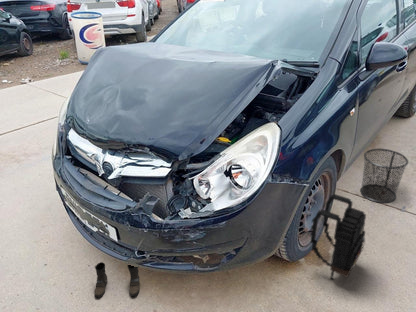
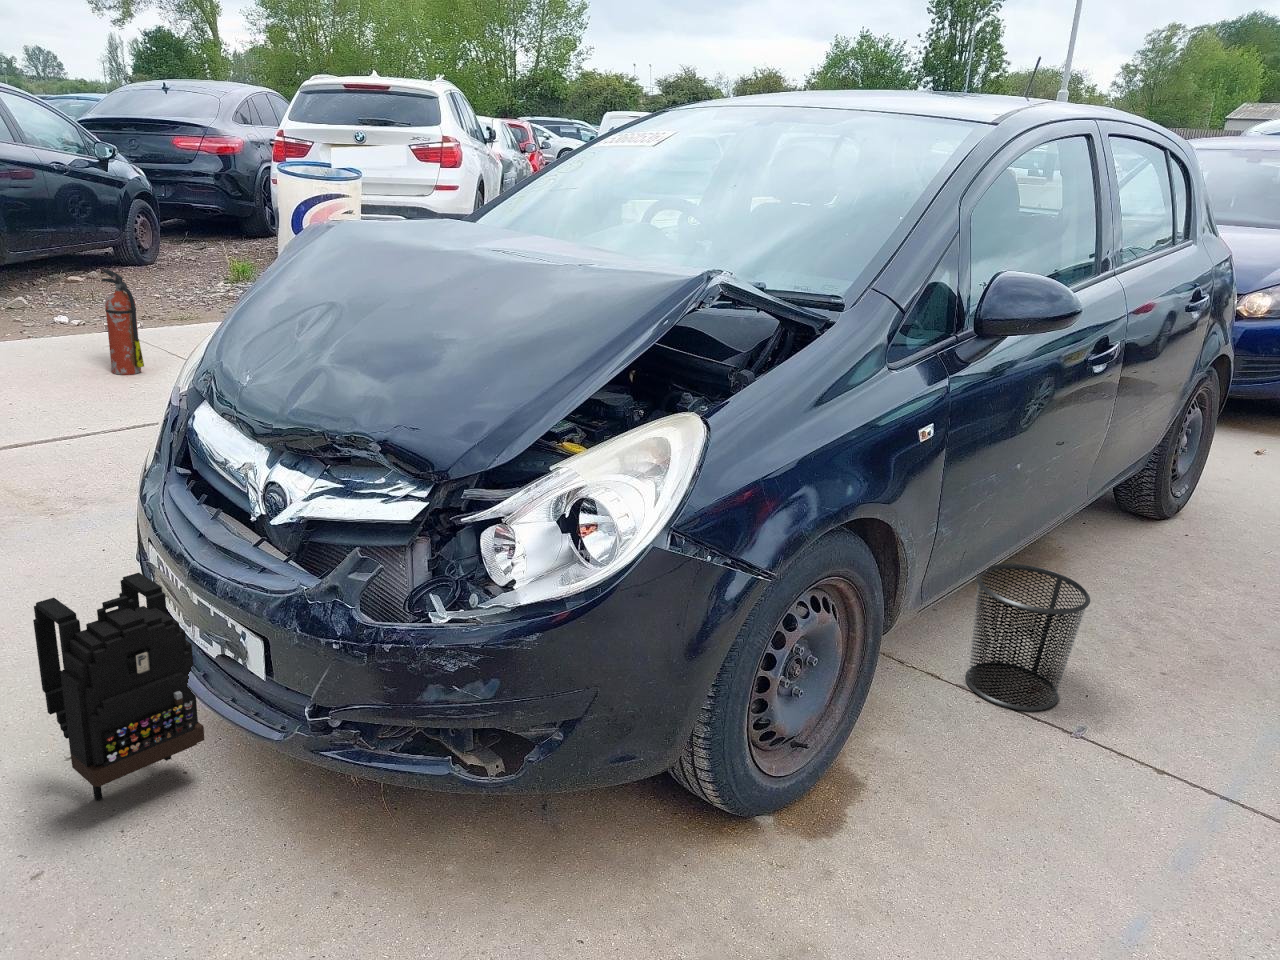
fire extinguisher: none [16,64,38,102] -> present [101,269,144,375]
backpack: present [310,194,366,279] -> present [33,573,205,801]
boots: present [94,262,139,297] -> none [189,754,319,852]

